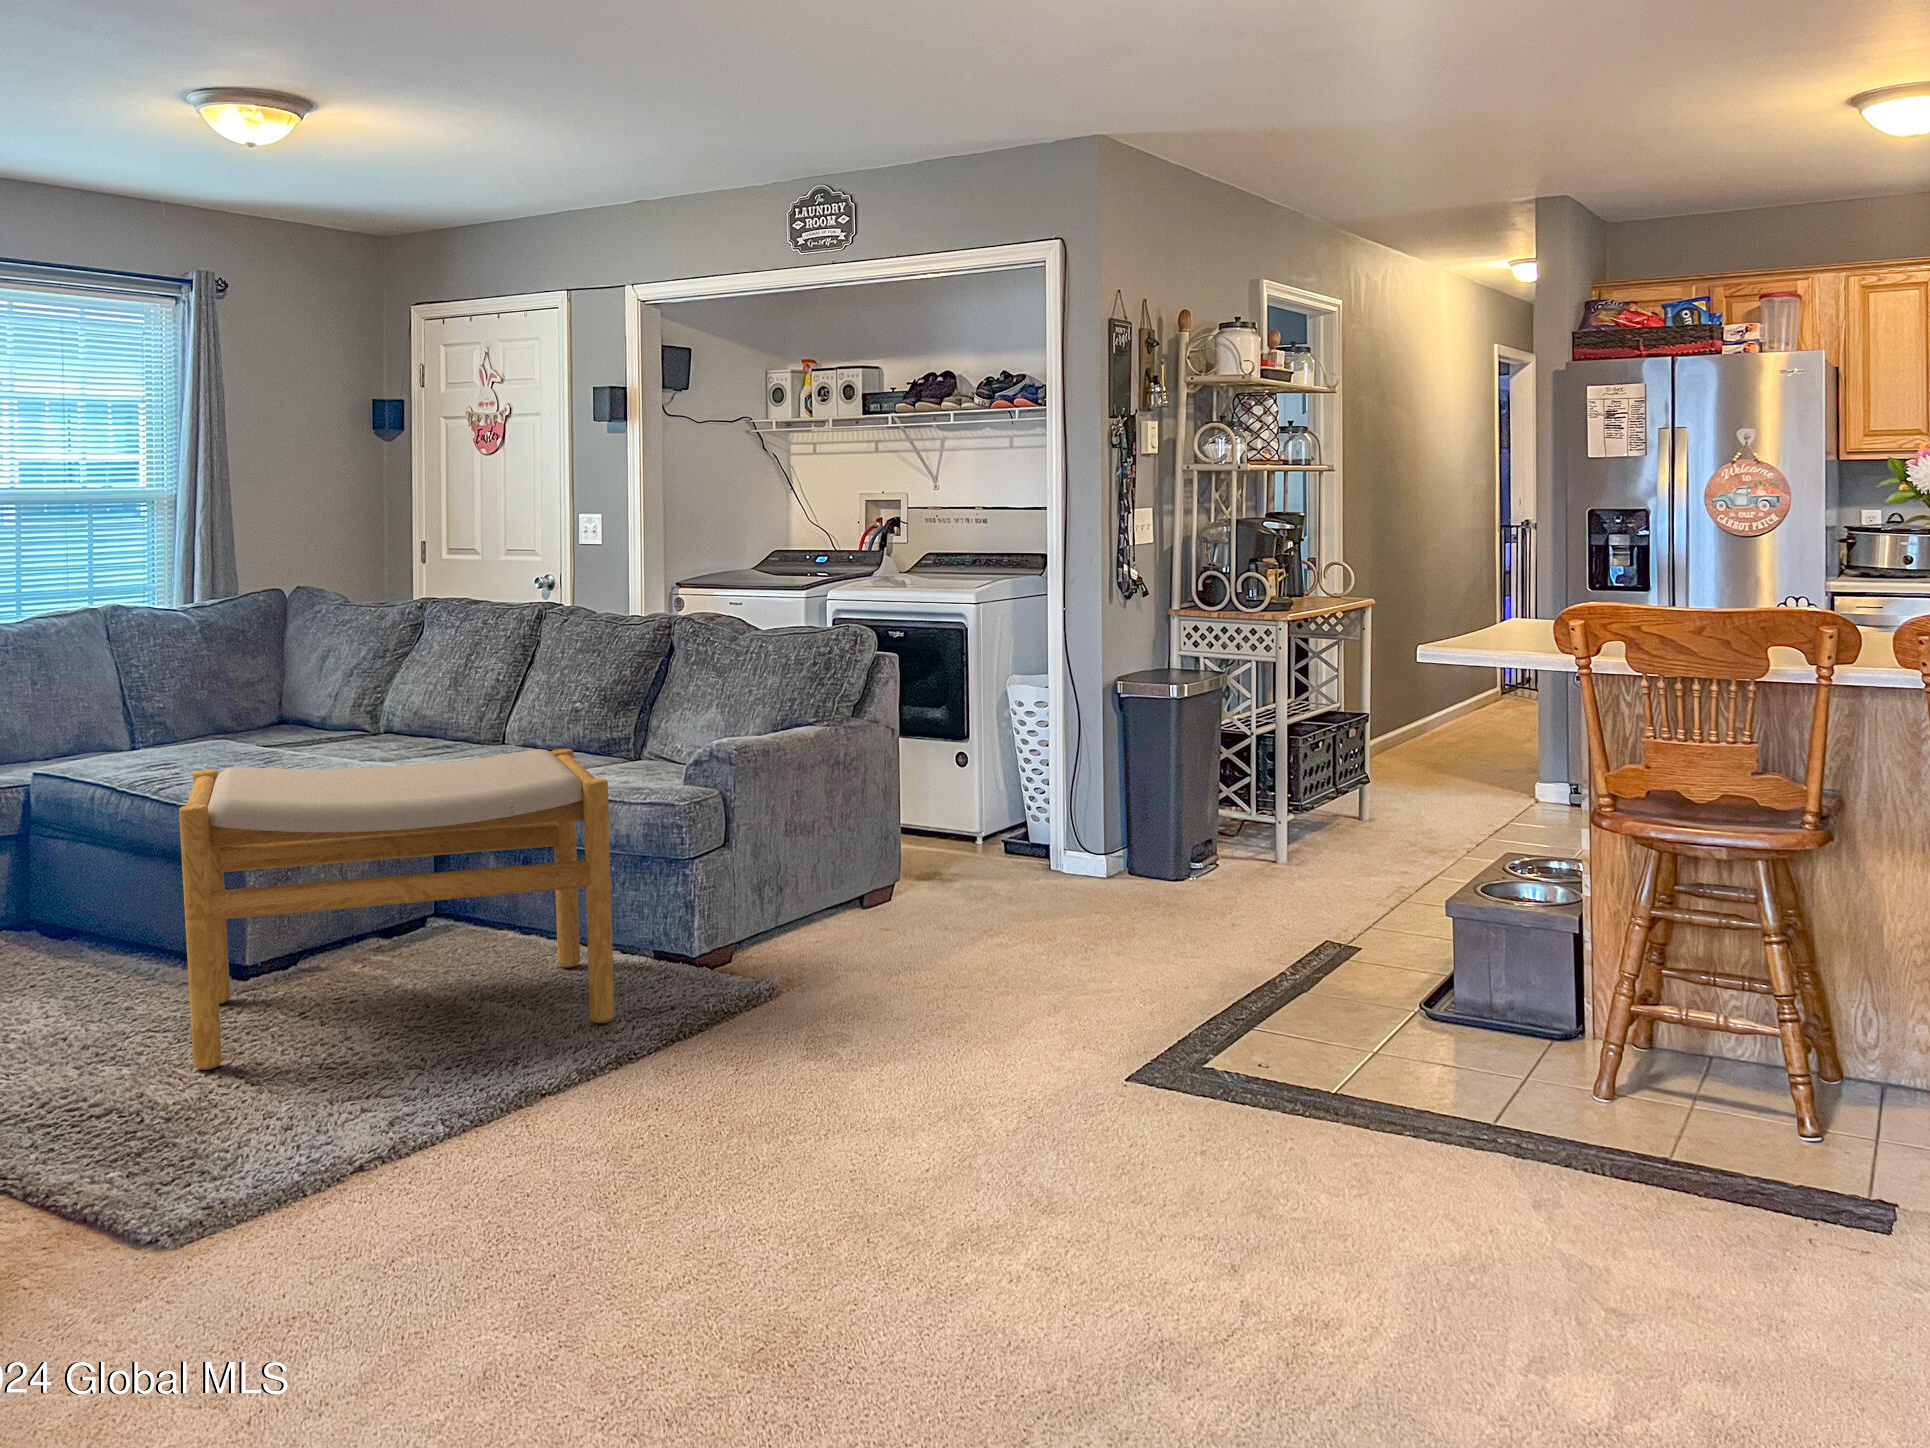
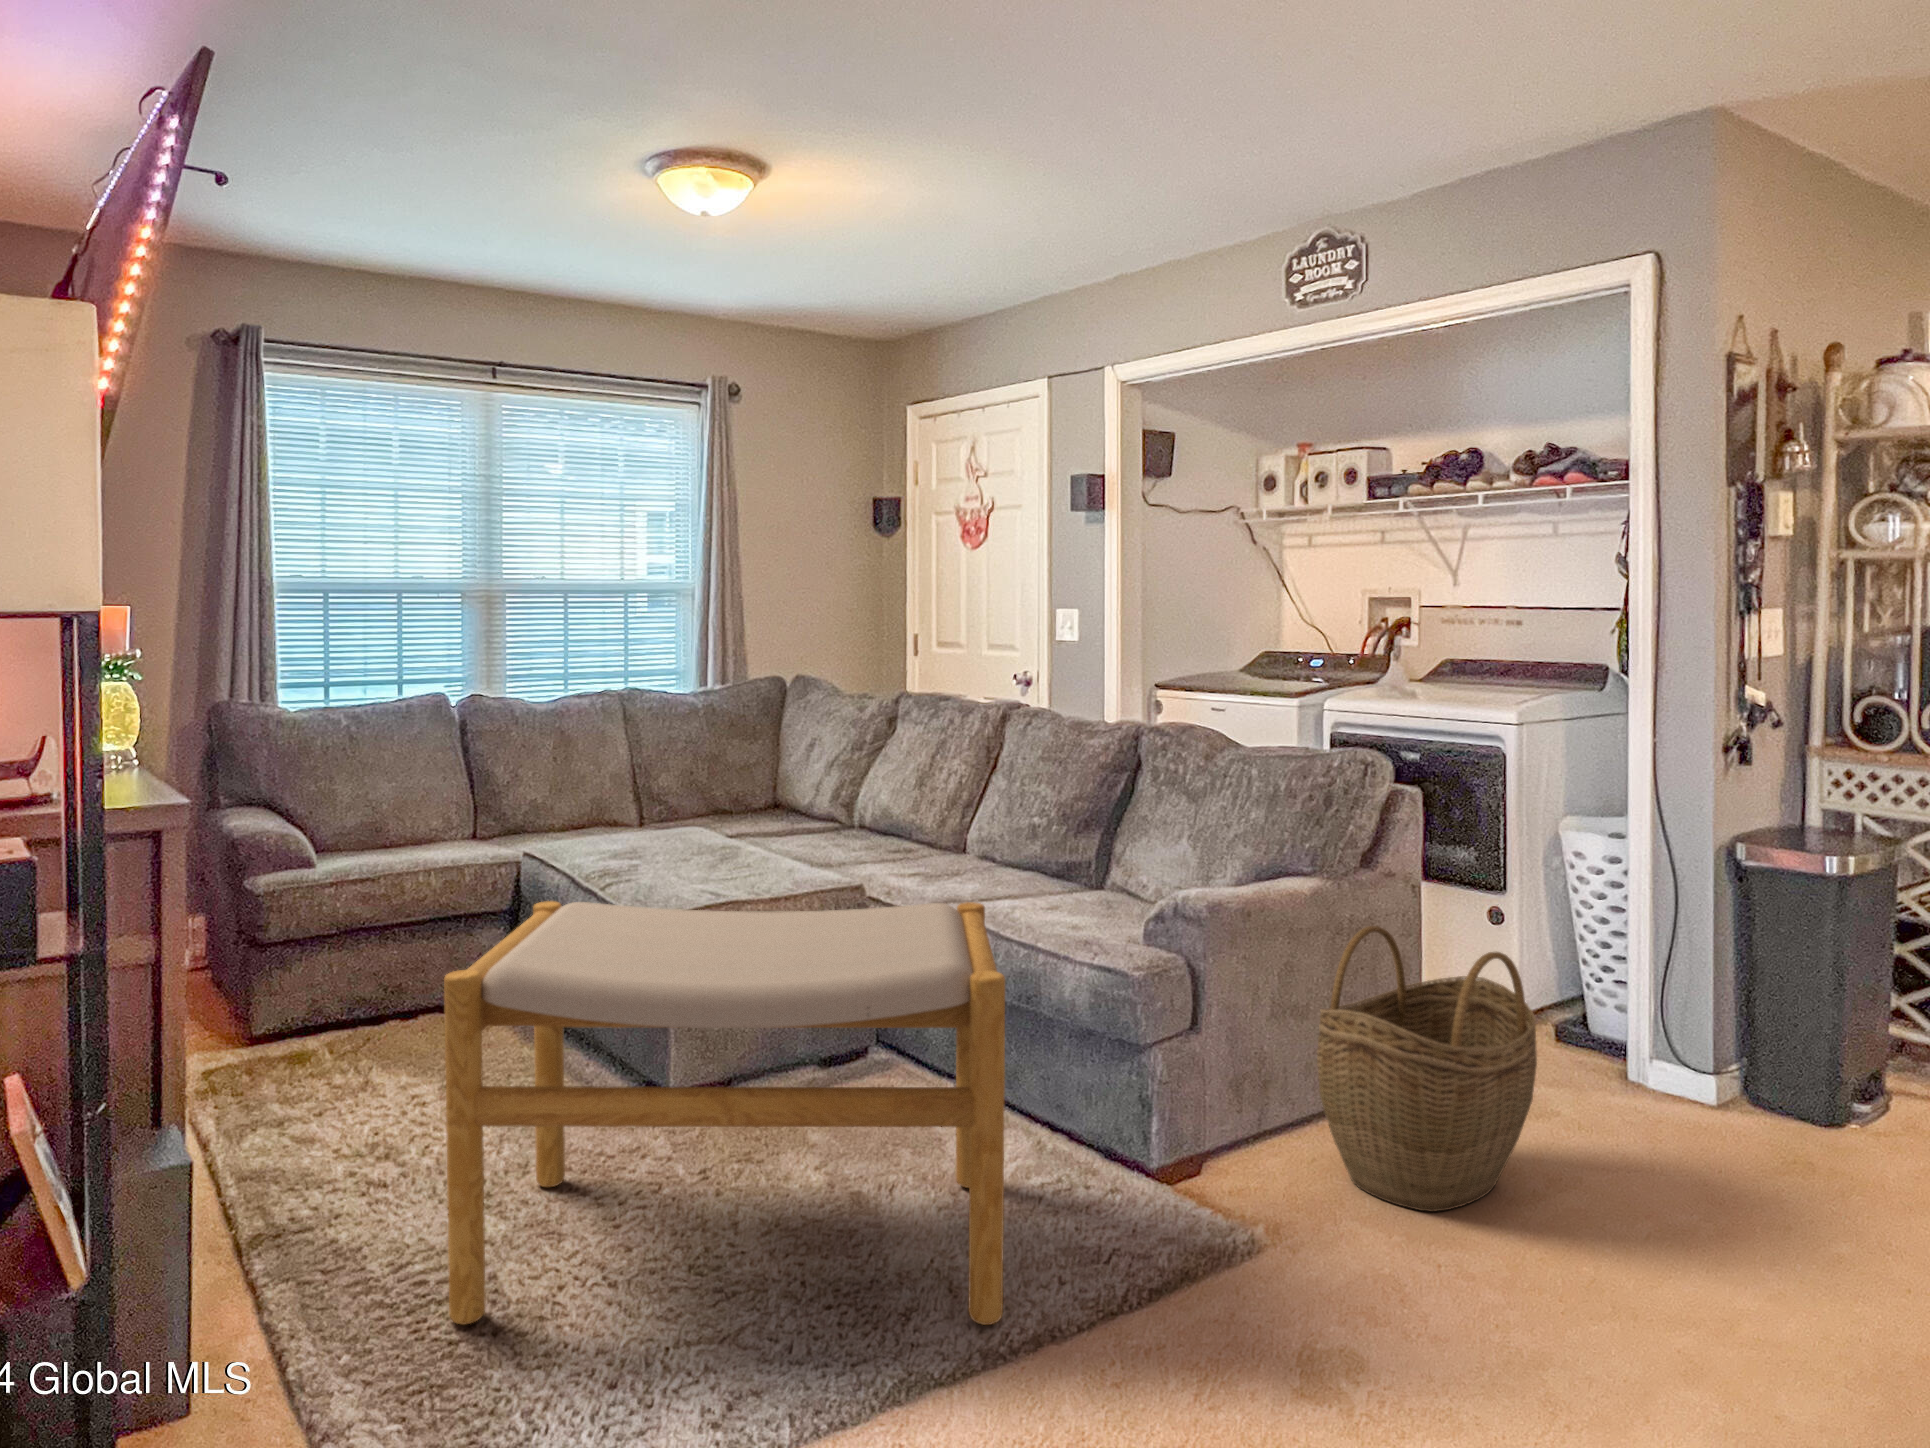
woven basket: none [823,752,971,943] -> present [1317,926,1537,1212]

